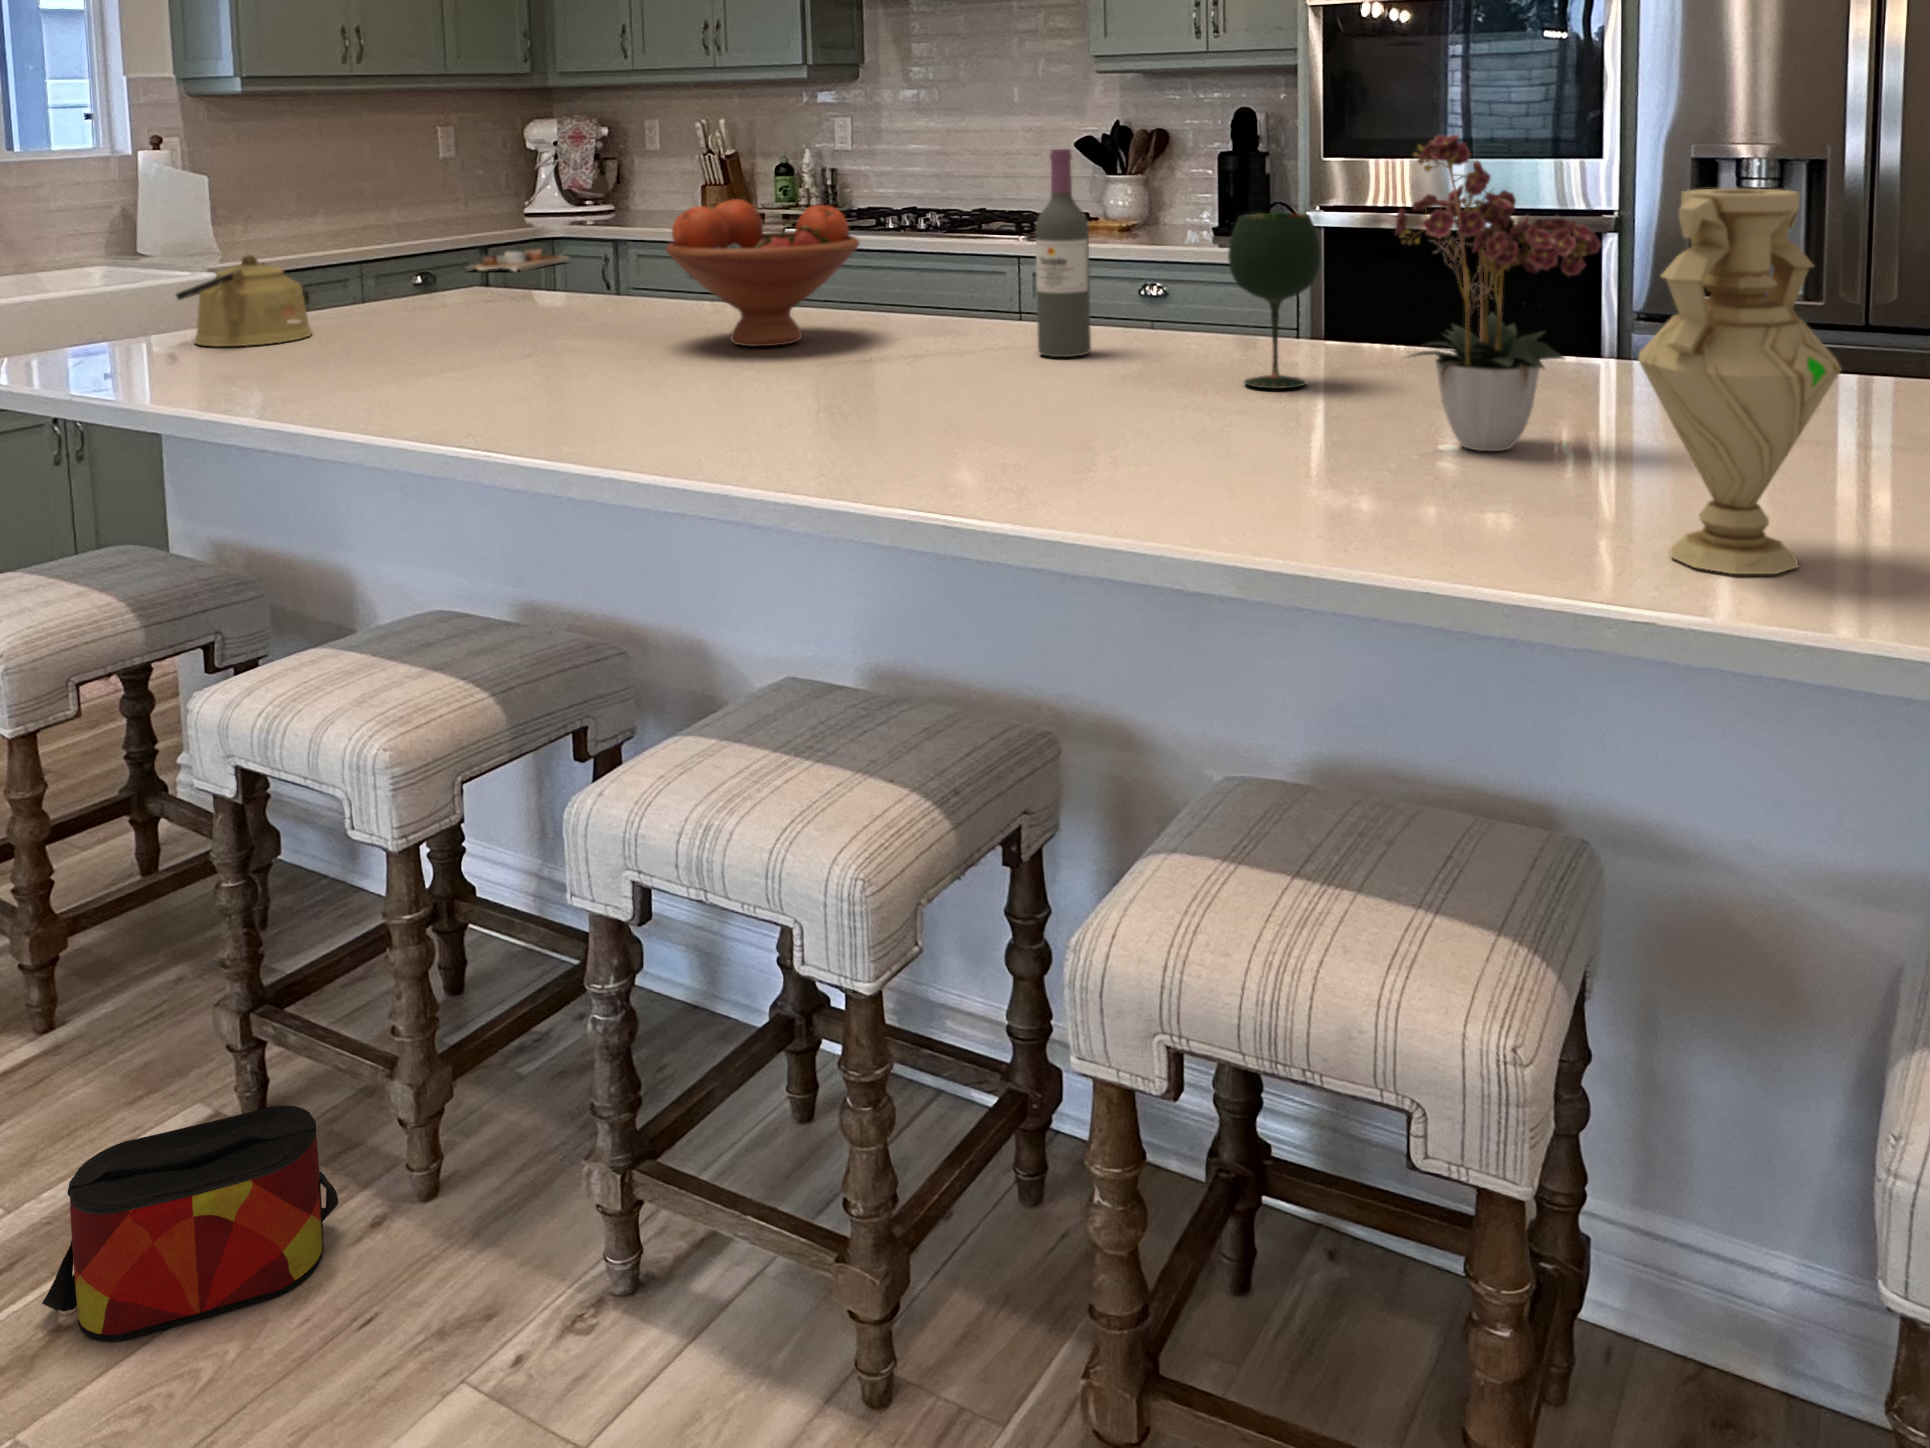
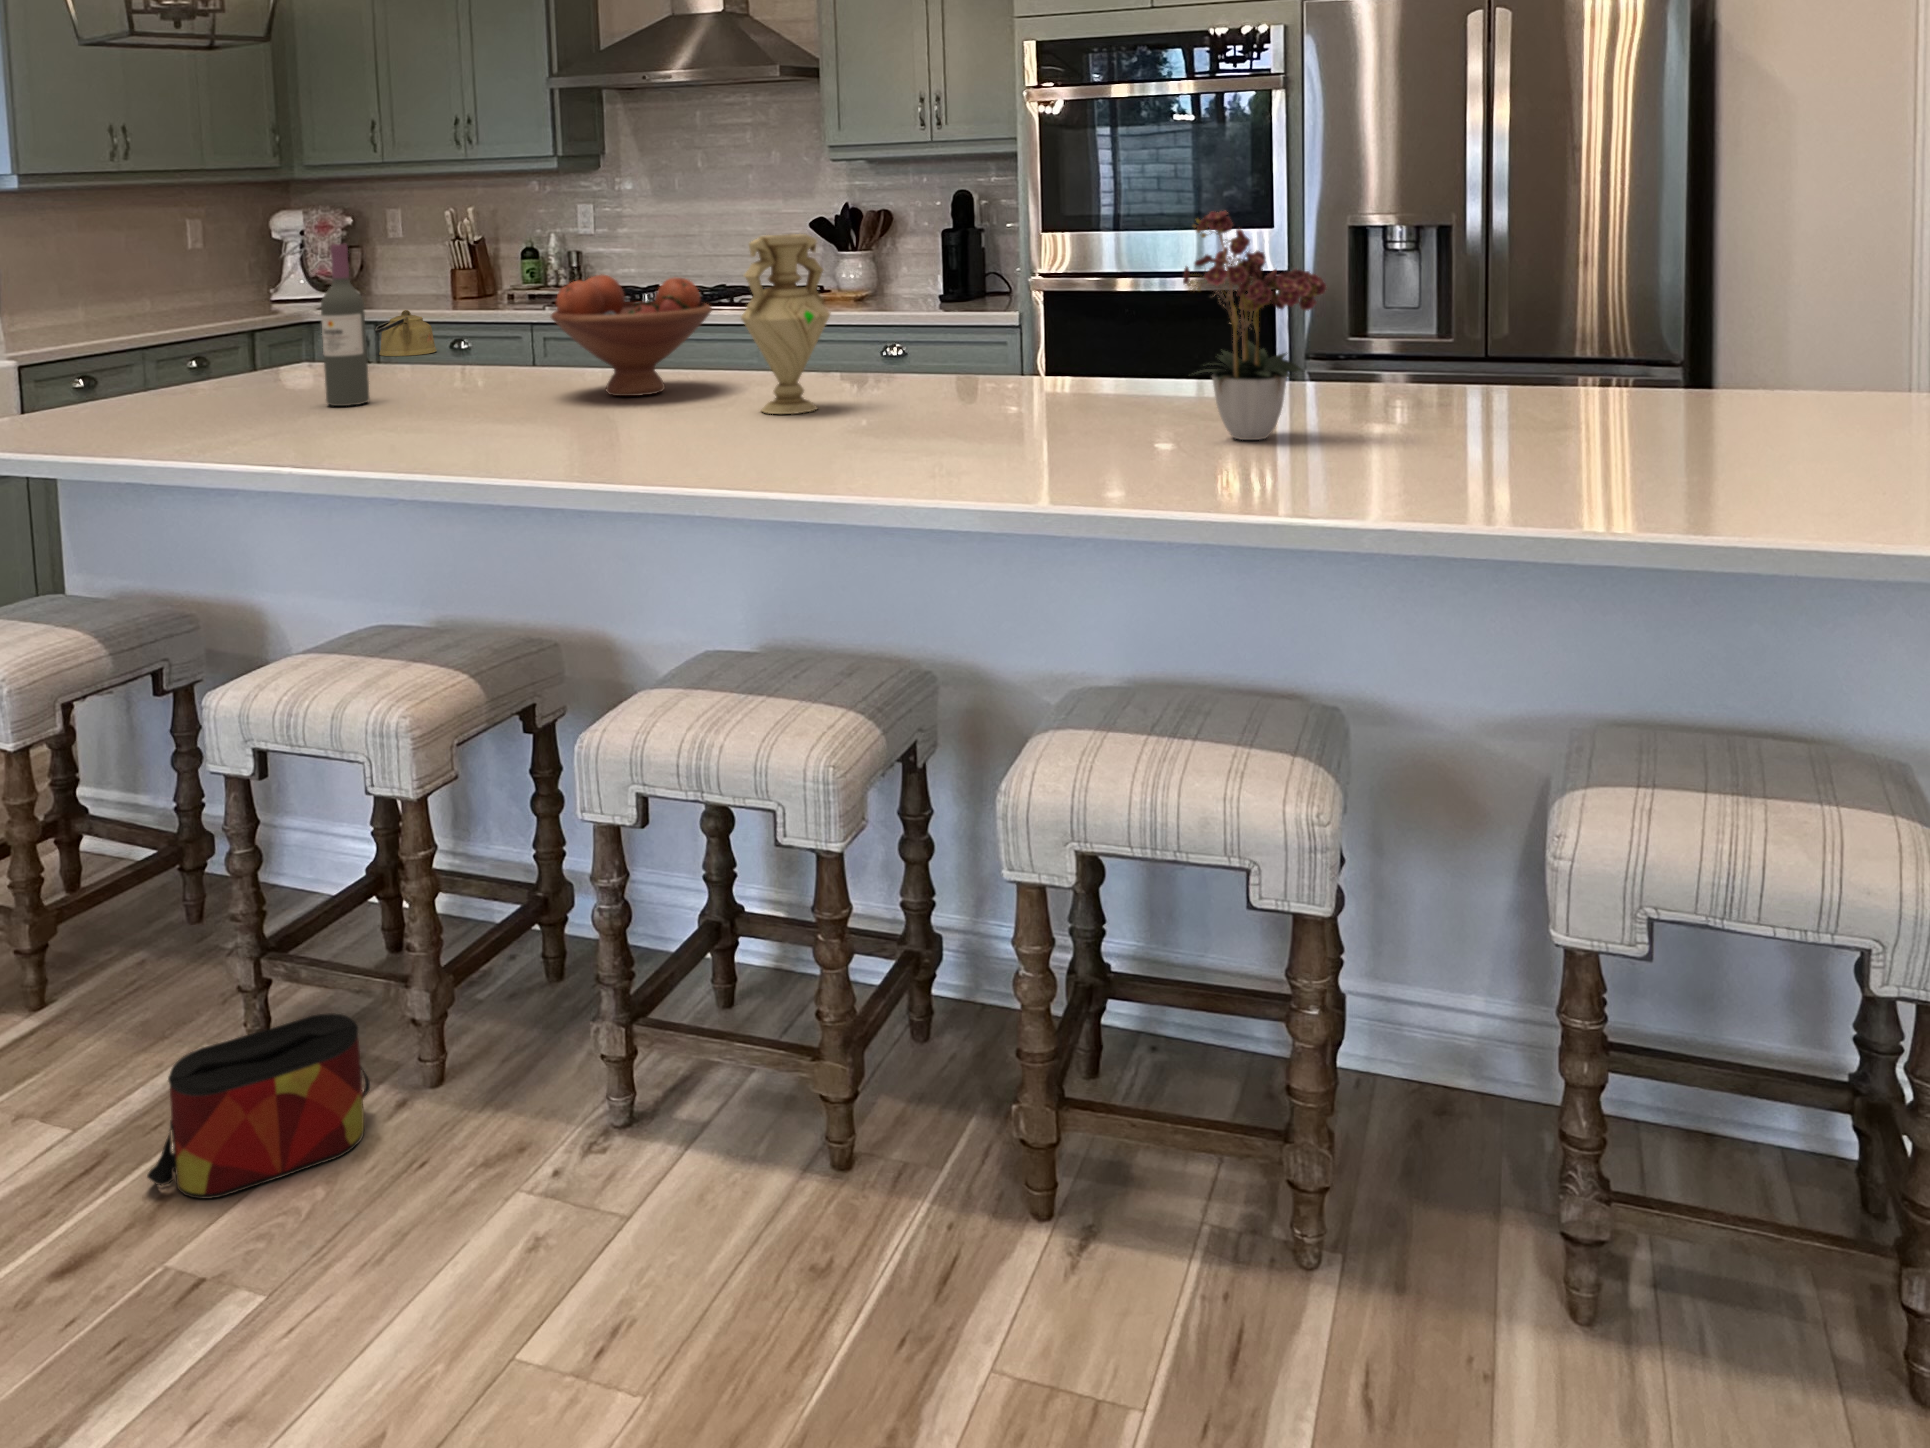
wine bottle: present [1036,149,1091,357] -> present [321,244,370,406]
vase: present [1639,189,1841,574] -> present [741,234,830,414]
wine glass: present [1228,213,1321,389] -> none [1035,273,1106,408]
cutting board: present [468,248,569,273] -> none [227,332,322,355]
kettle: present [176,255,312,346] -> present [375,310,437,356]

